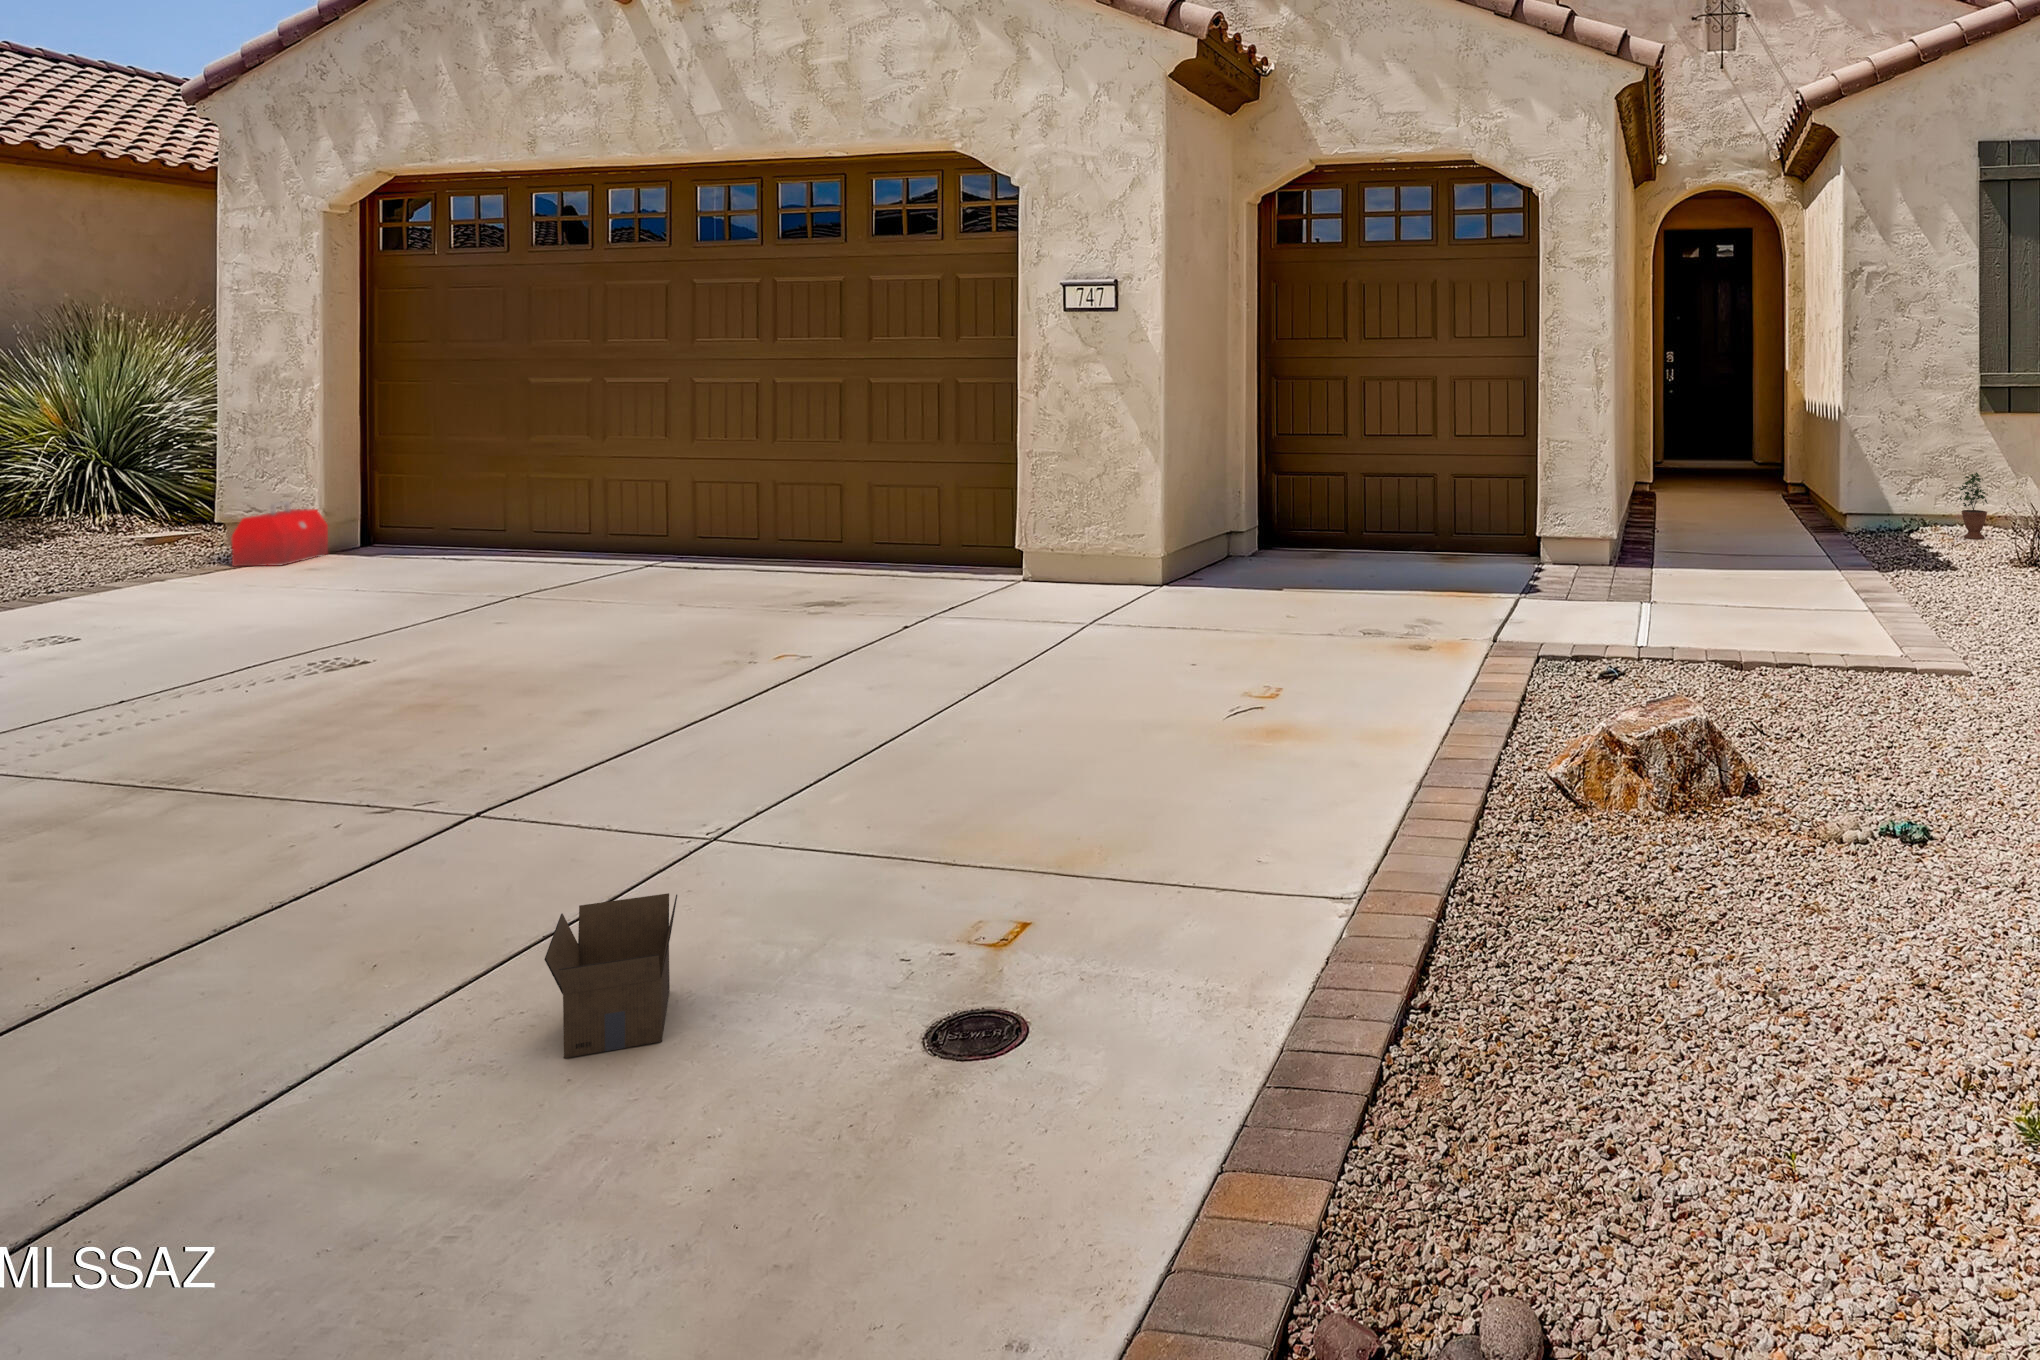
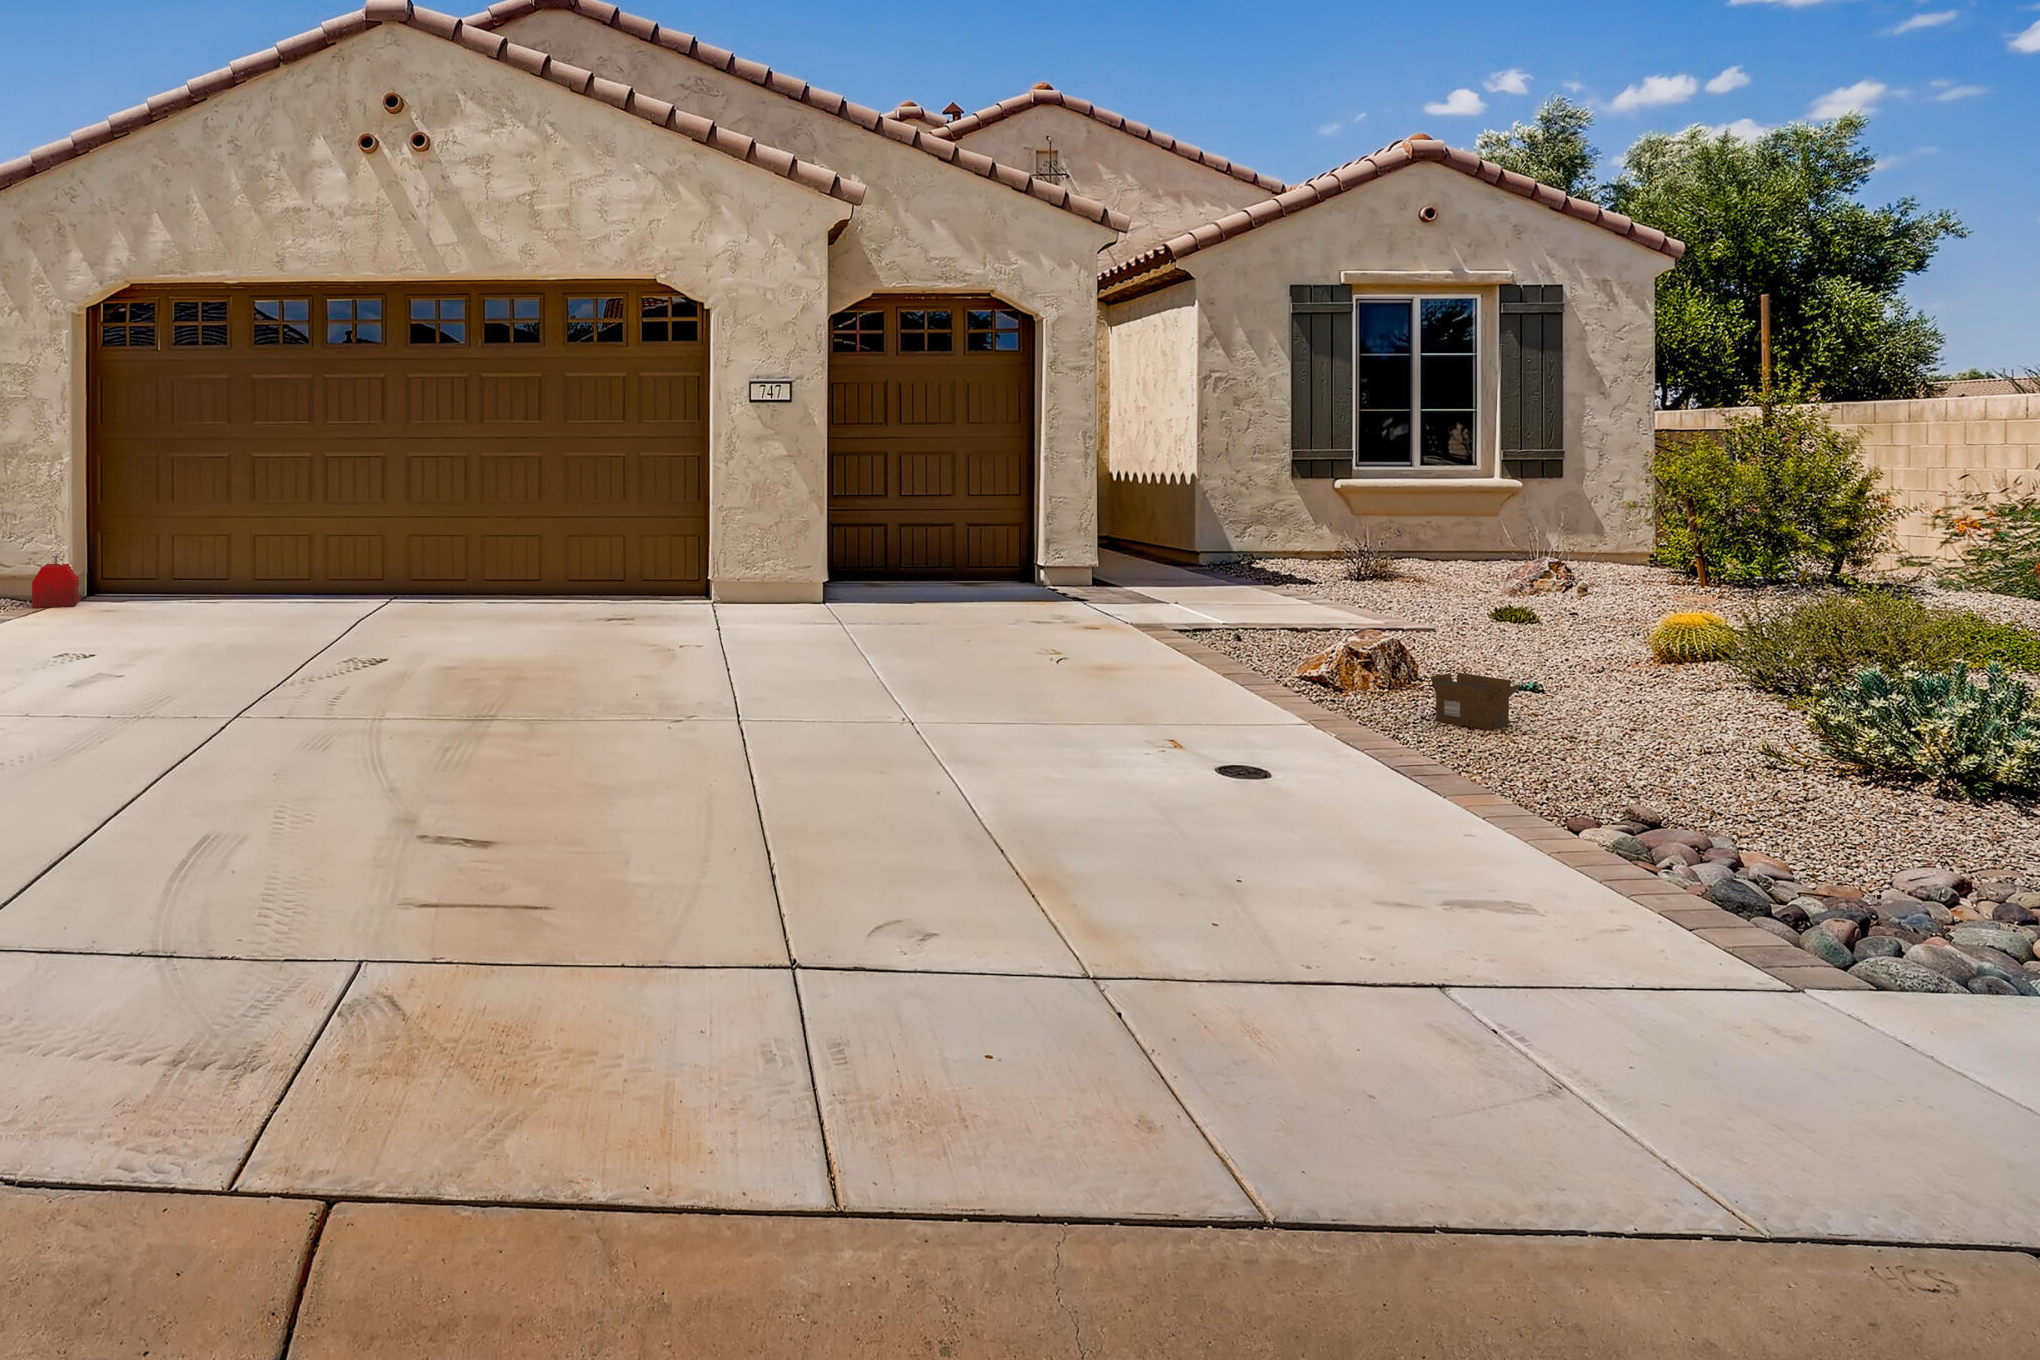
potted plant: present [1959,472,1987,539] -> none [1280,519,1302,568]
cardboard box: present [544,893,677,1058] -> present [1431,673,1521,730]

